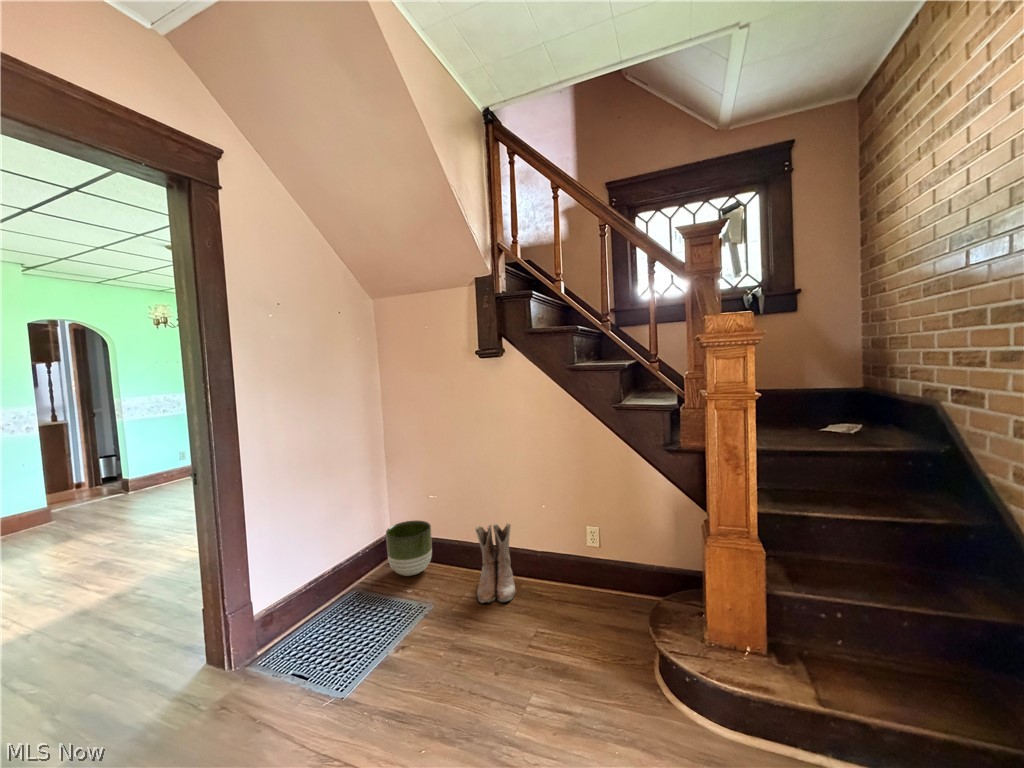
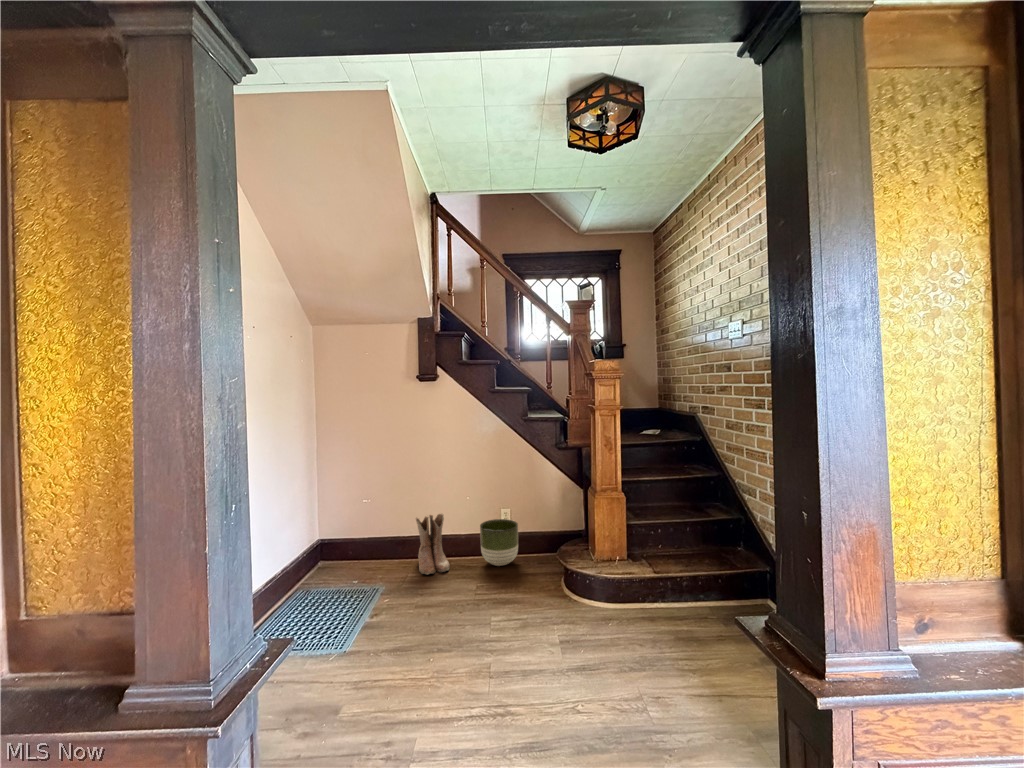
planter: present [386,521,432,576] -> present [480,519,518,566]

